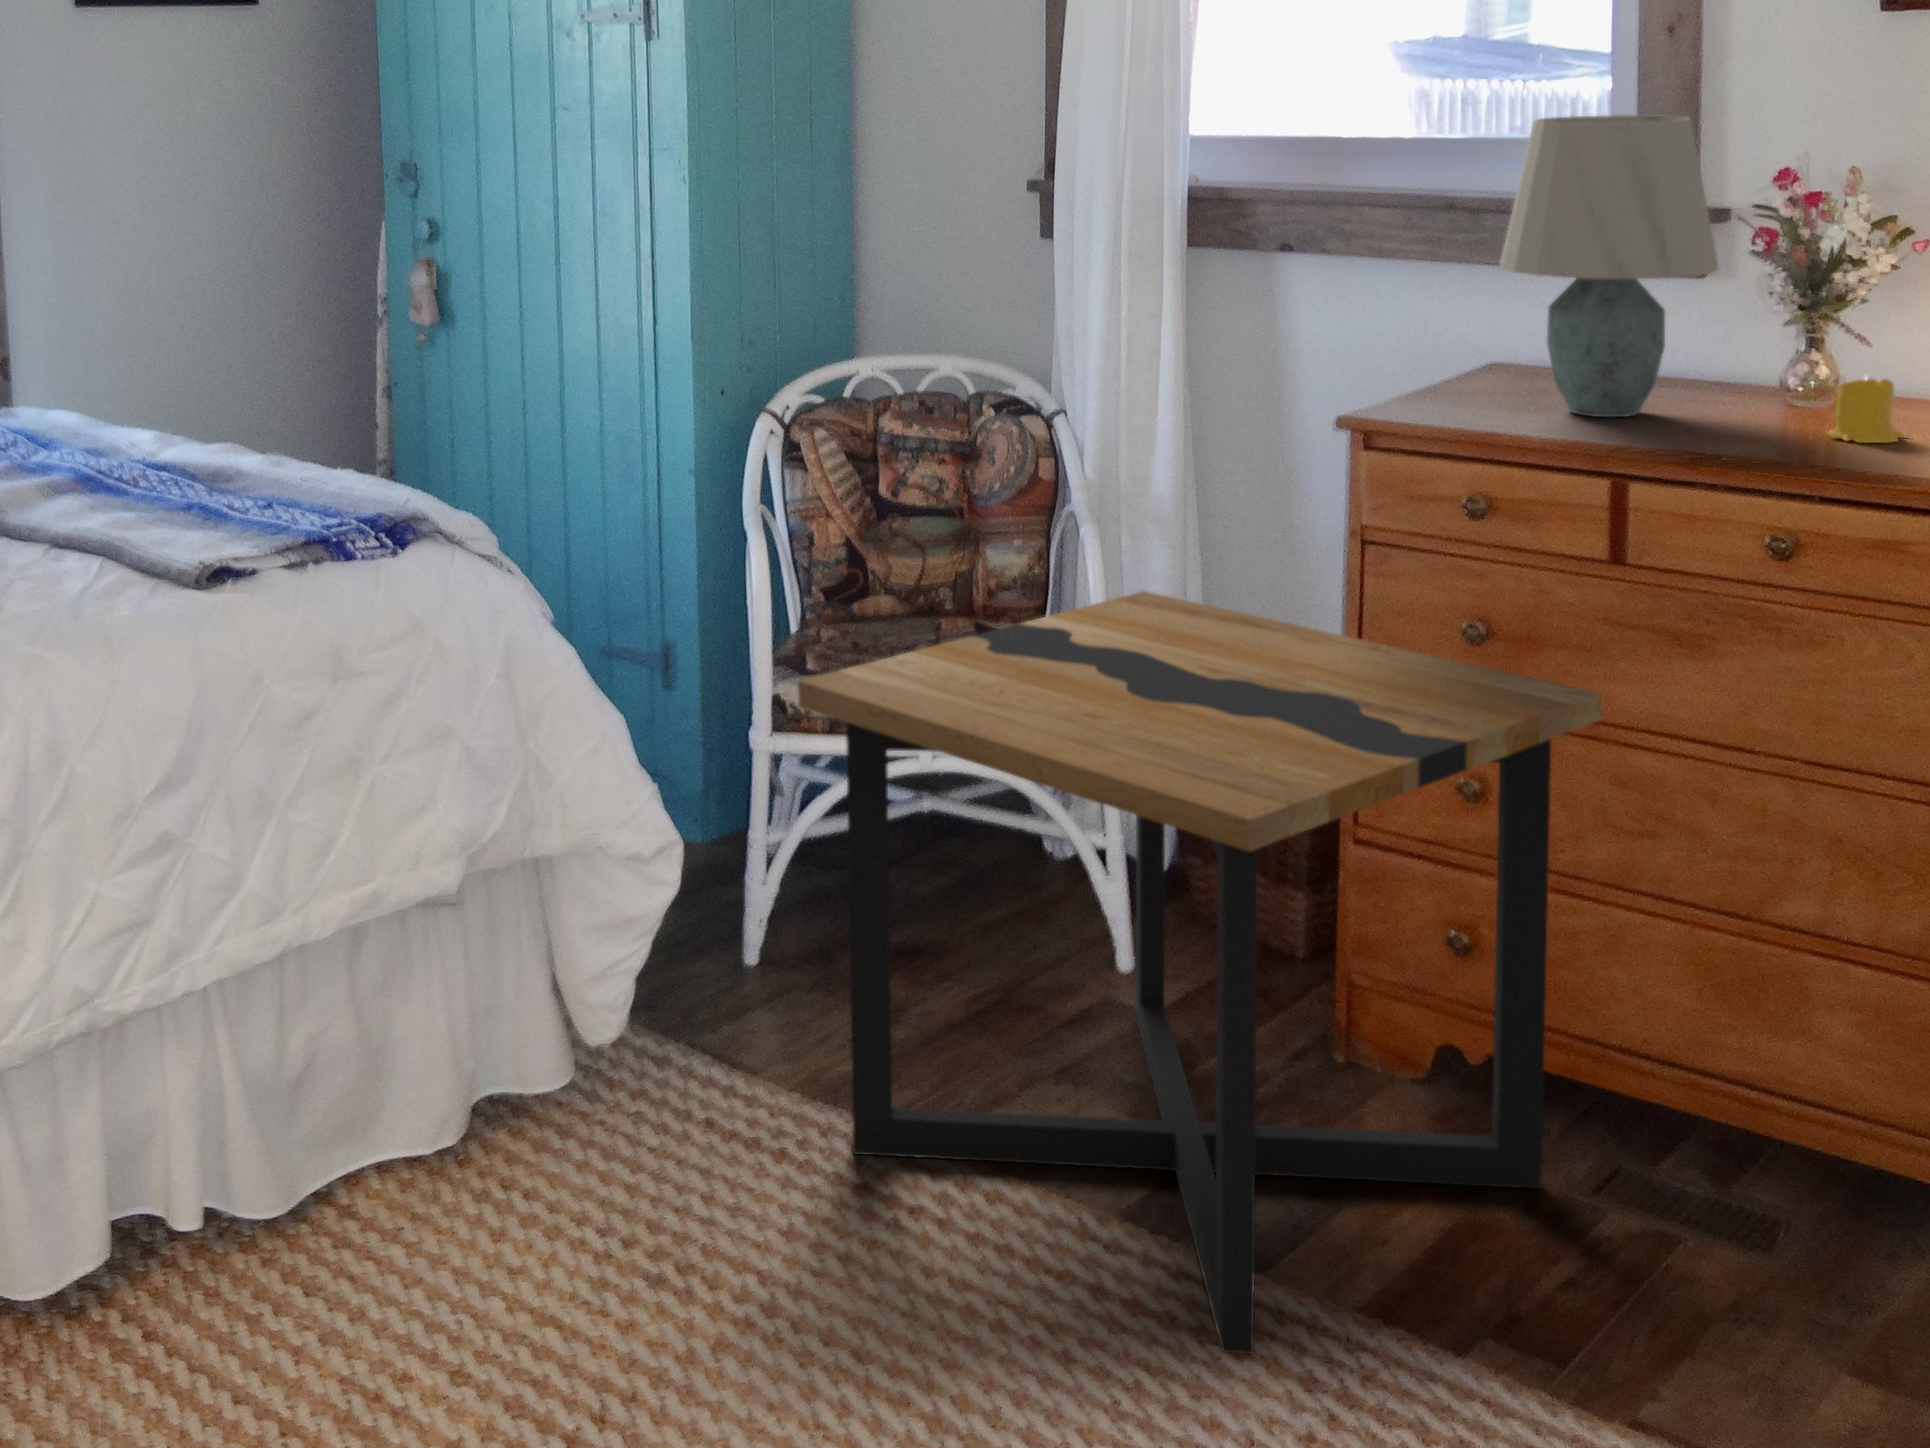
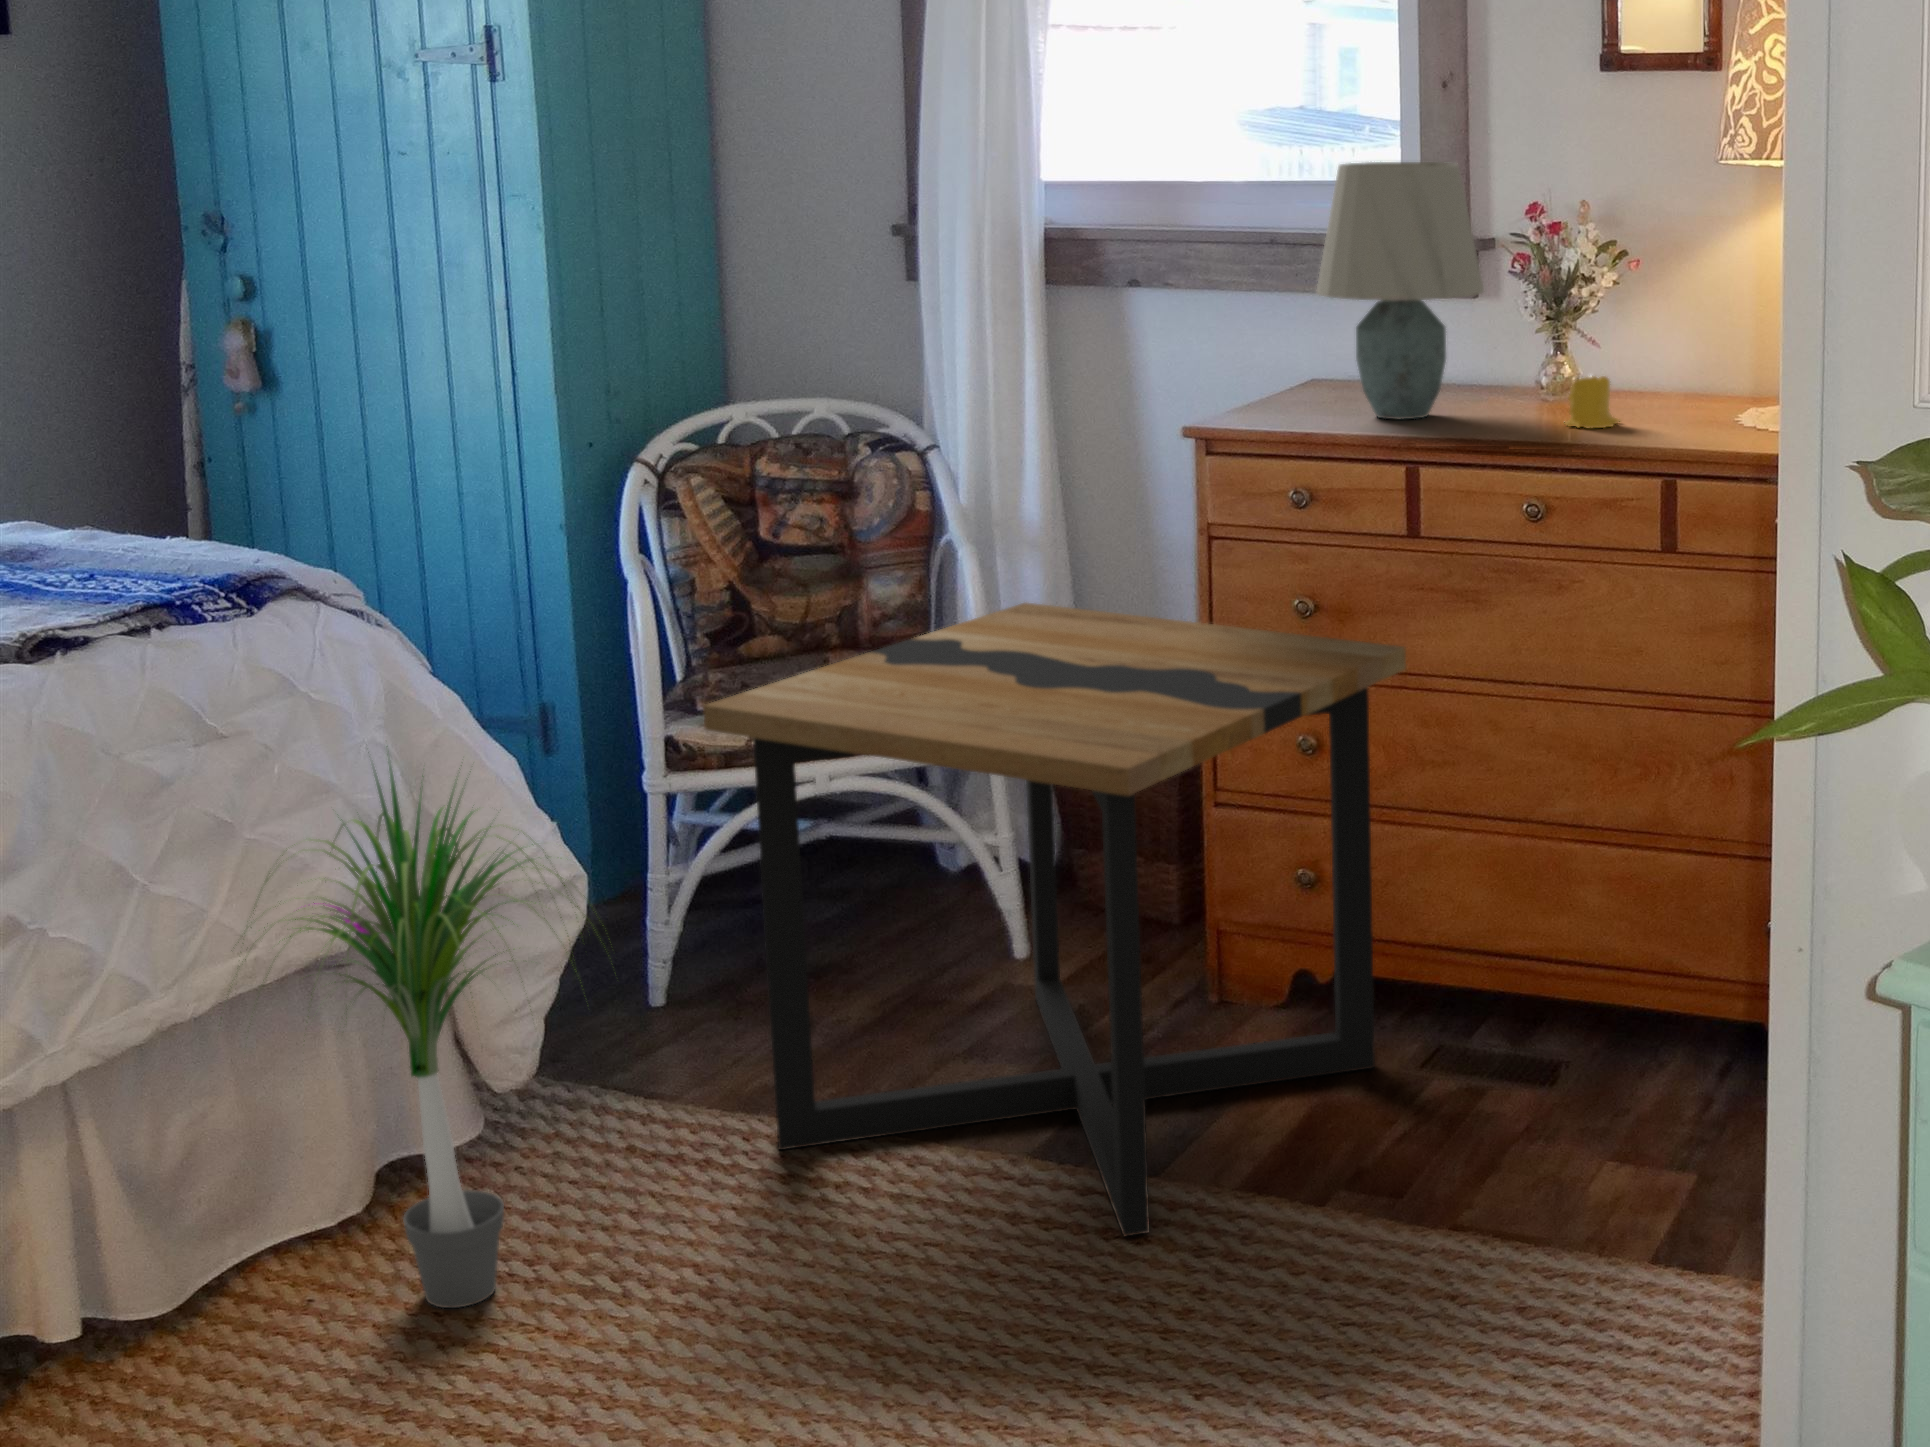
potted plant: none [328,689,698,1270] -> present [228,765,585,1308]

